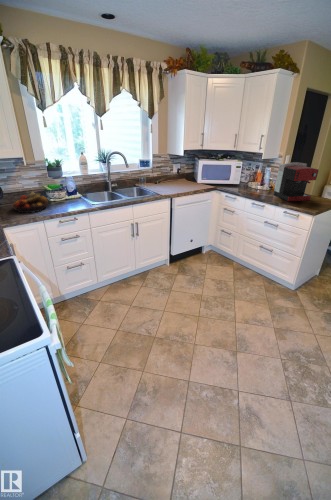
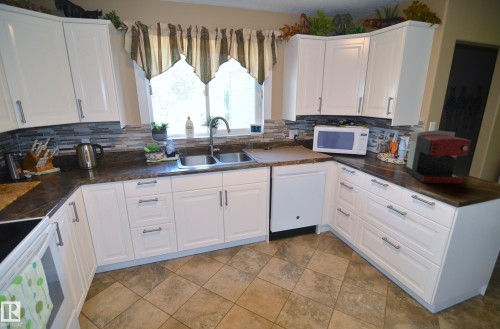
fruit bowl: present [12,192,48,213] -> none [102,153,138,173]

